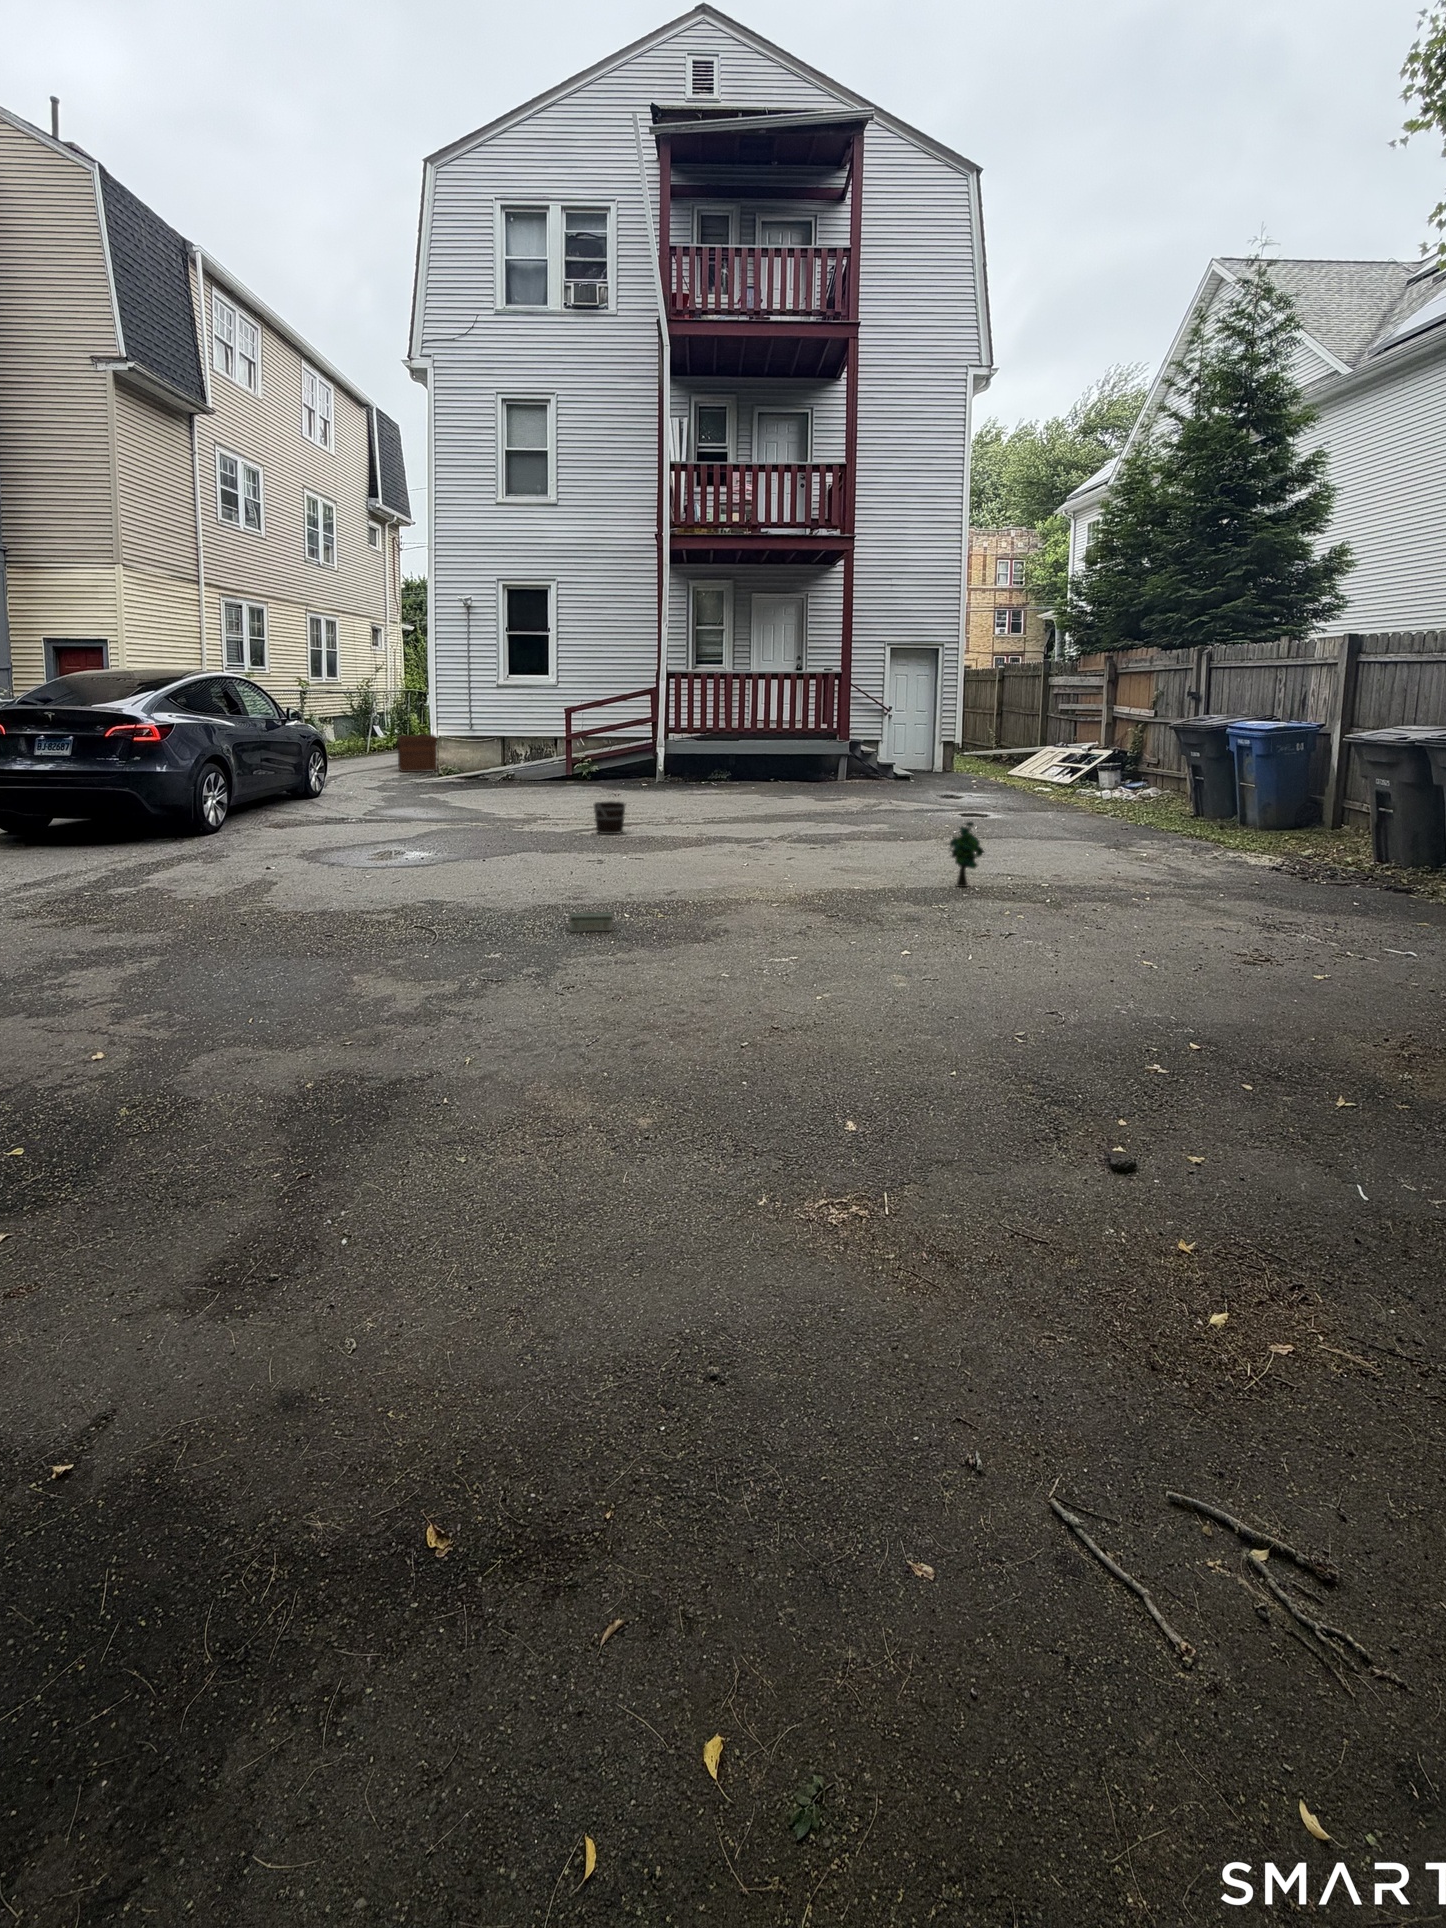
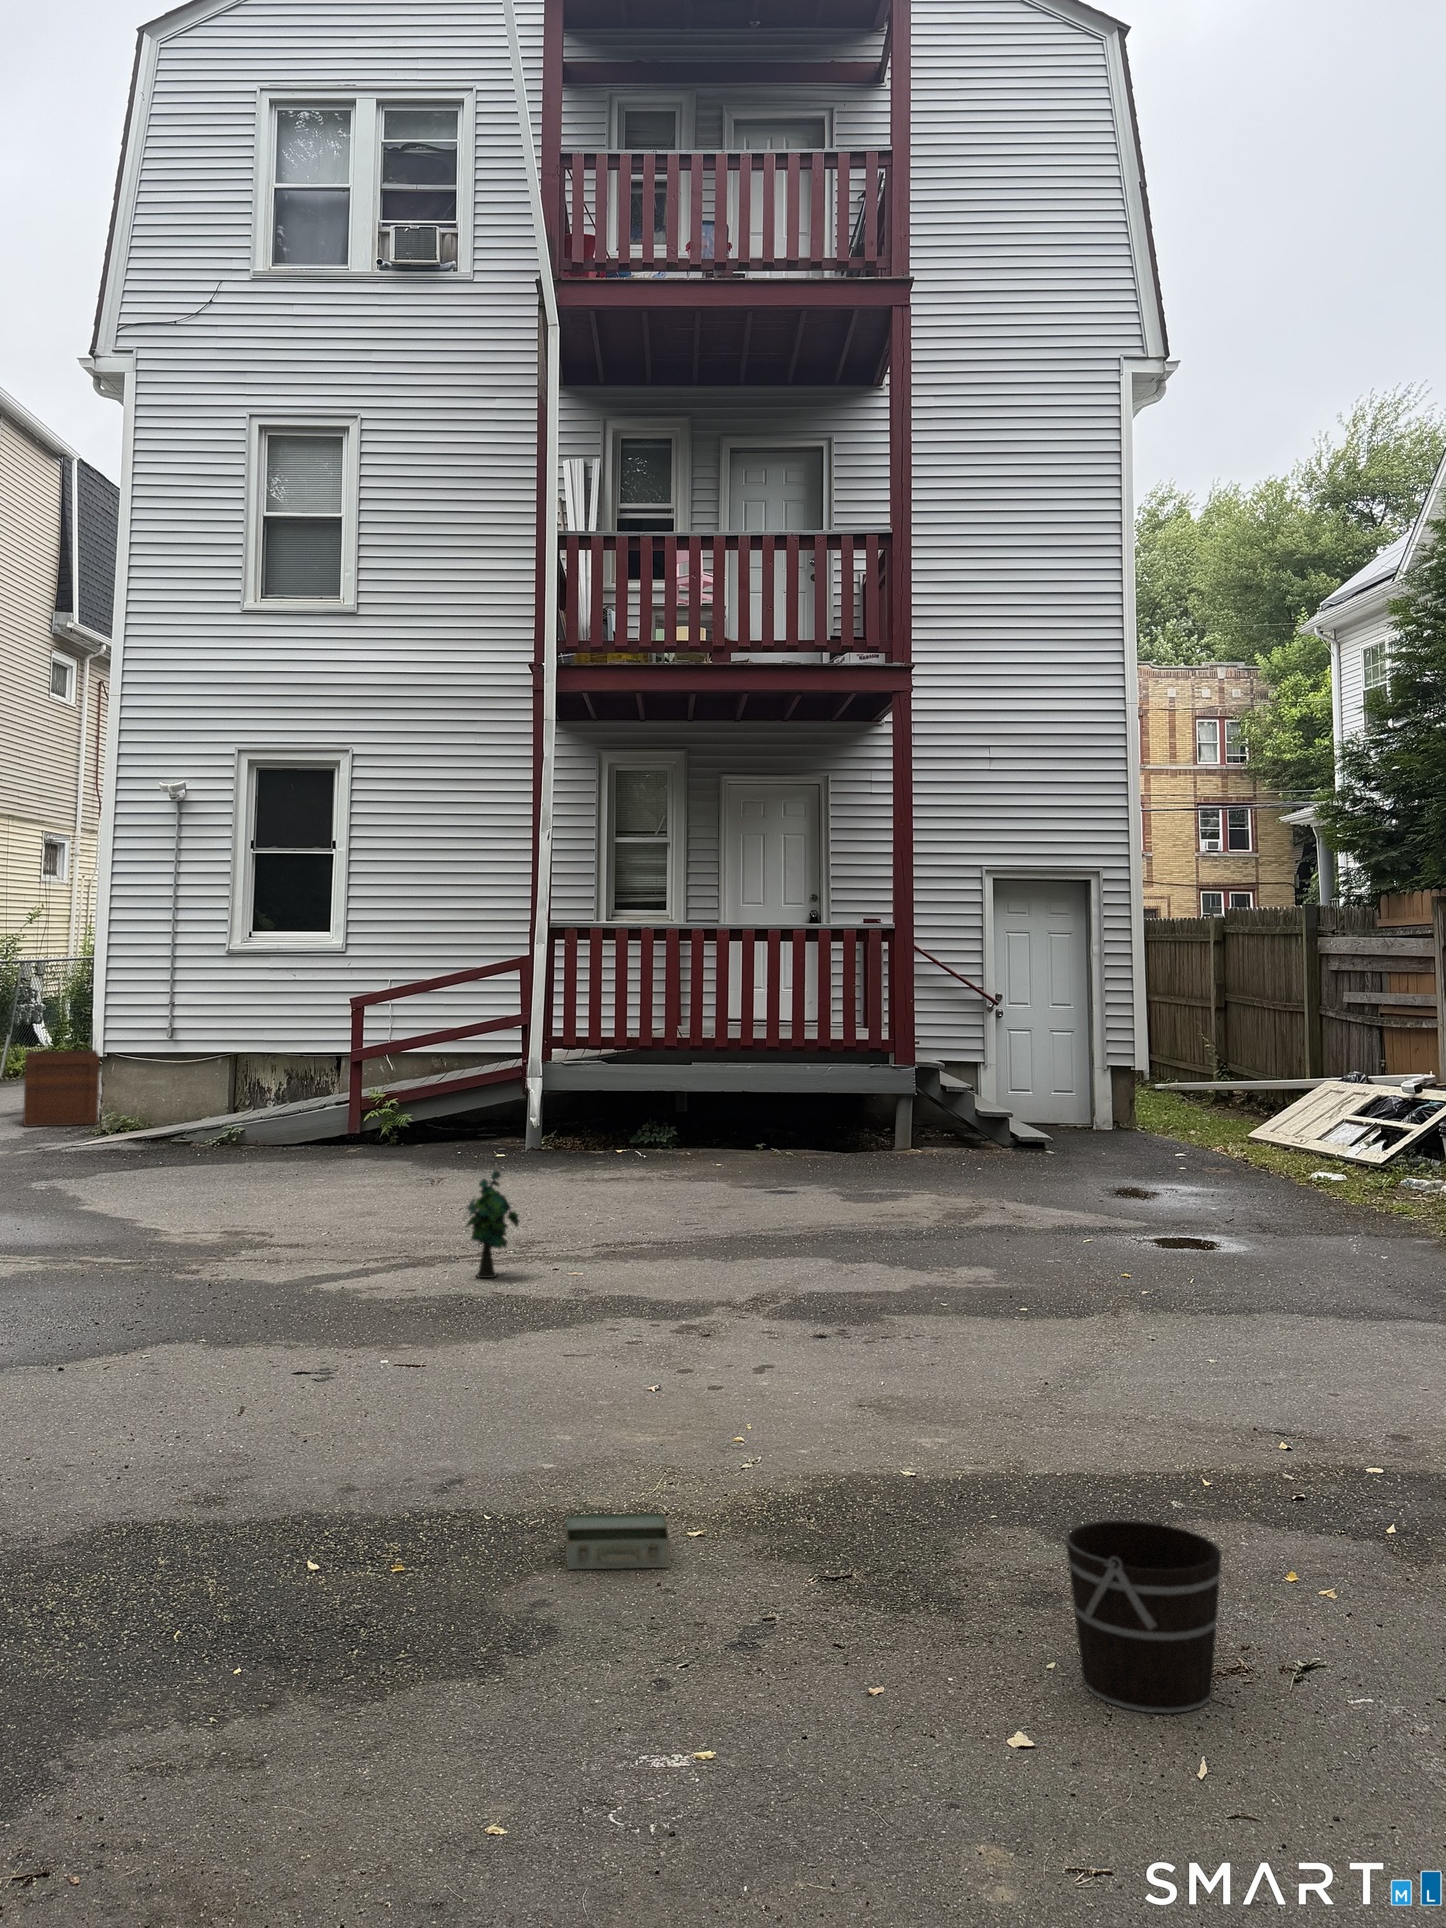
bucket: present [594,801,626,834] -> present [1065,1517,1221,1713]
decorative plant: present [948,822,984,887] -> present [466,1171,519,1278]
toolbox: present [569,912,613,932] -> present [565,1513,670,1569]

